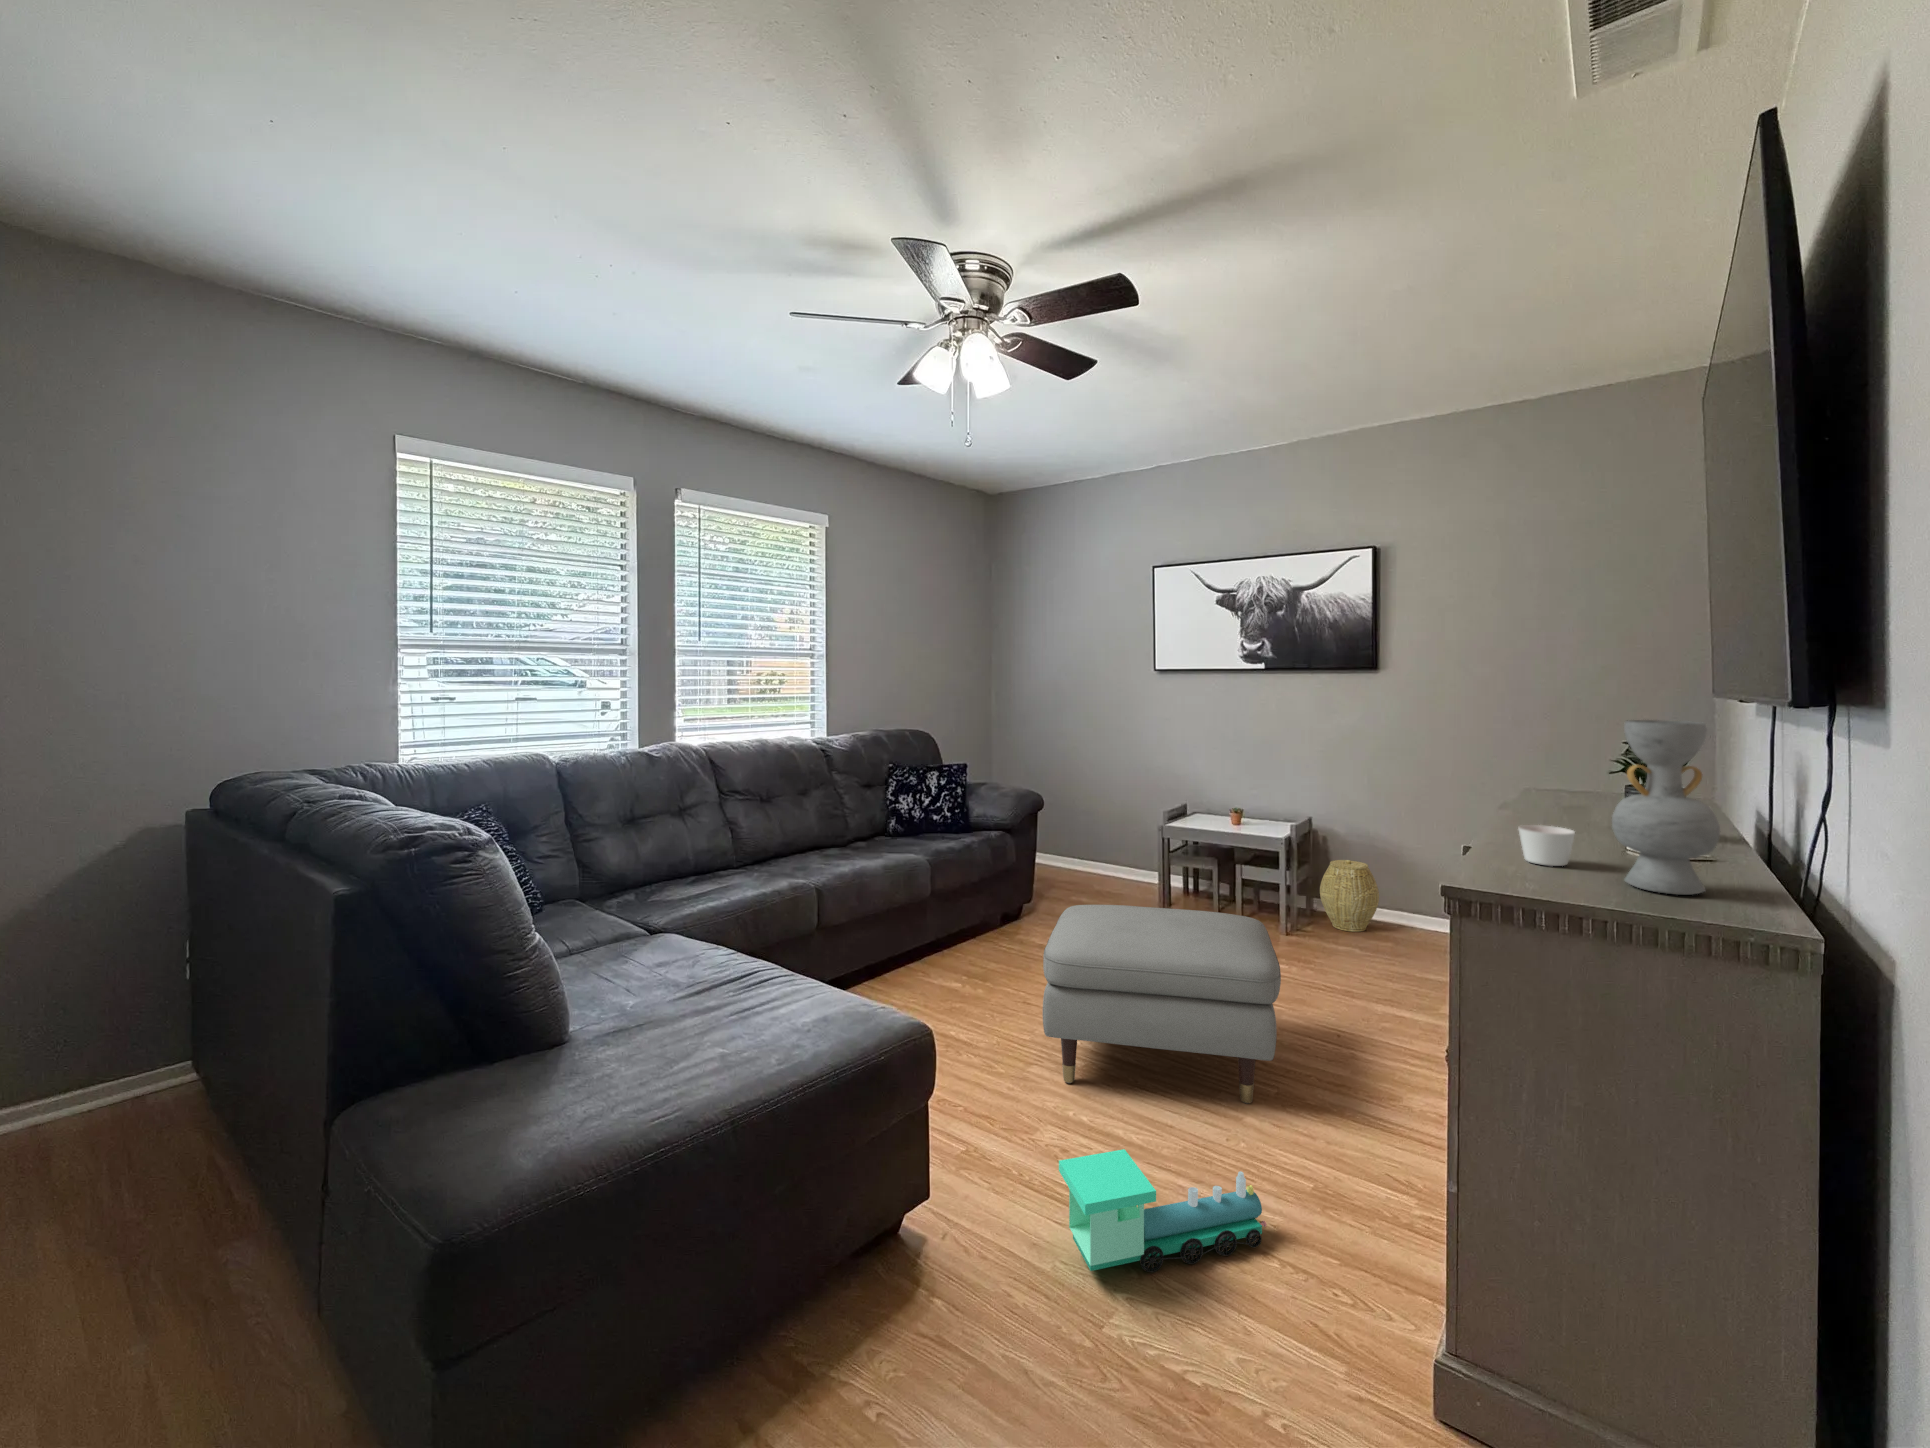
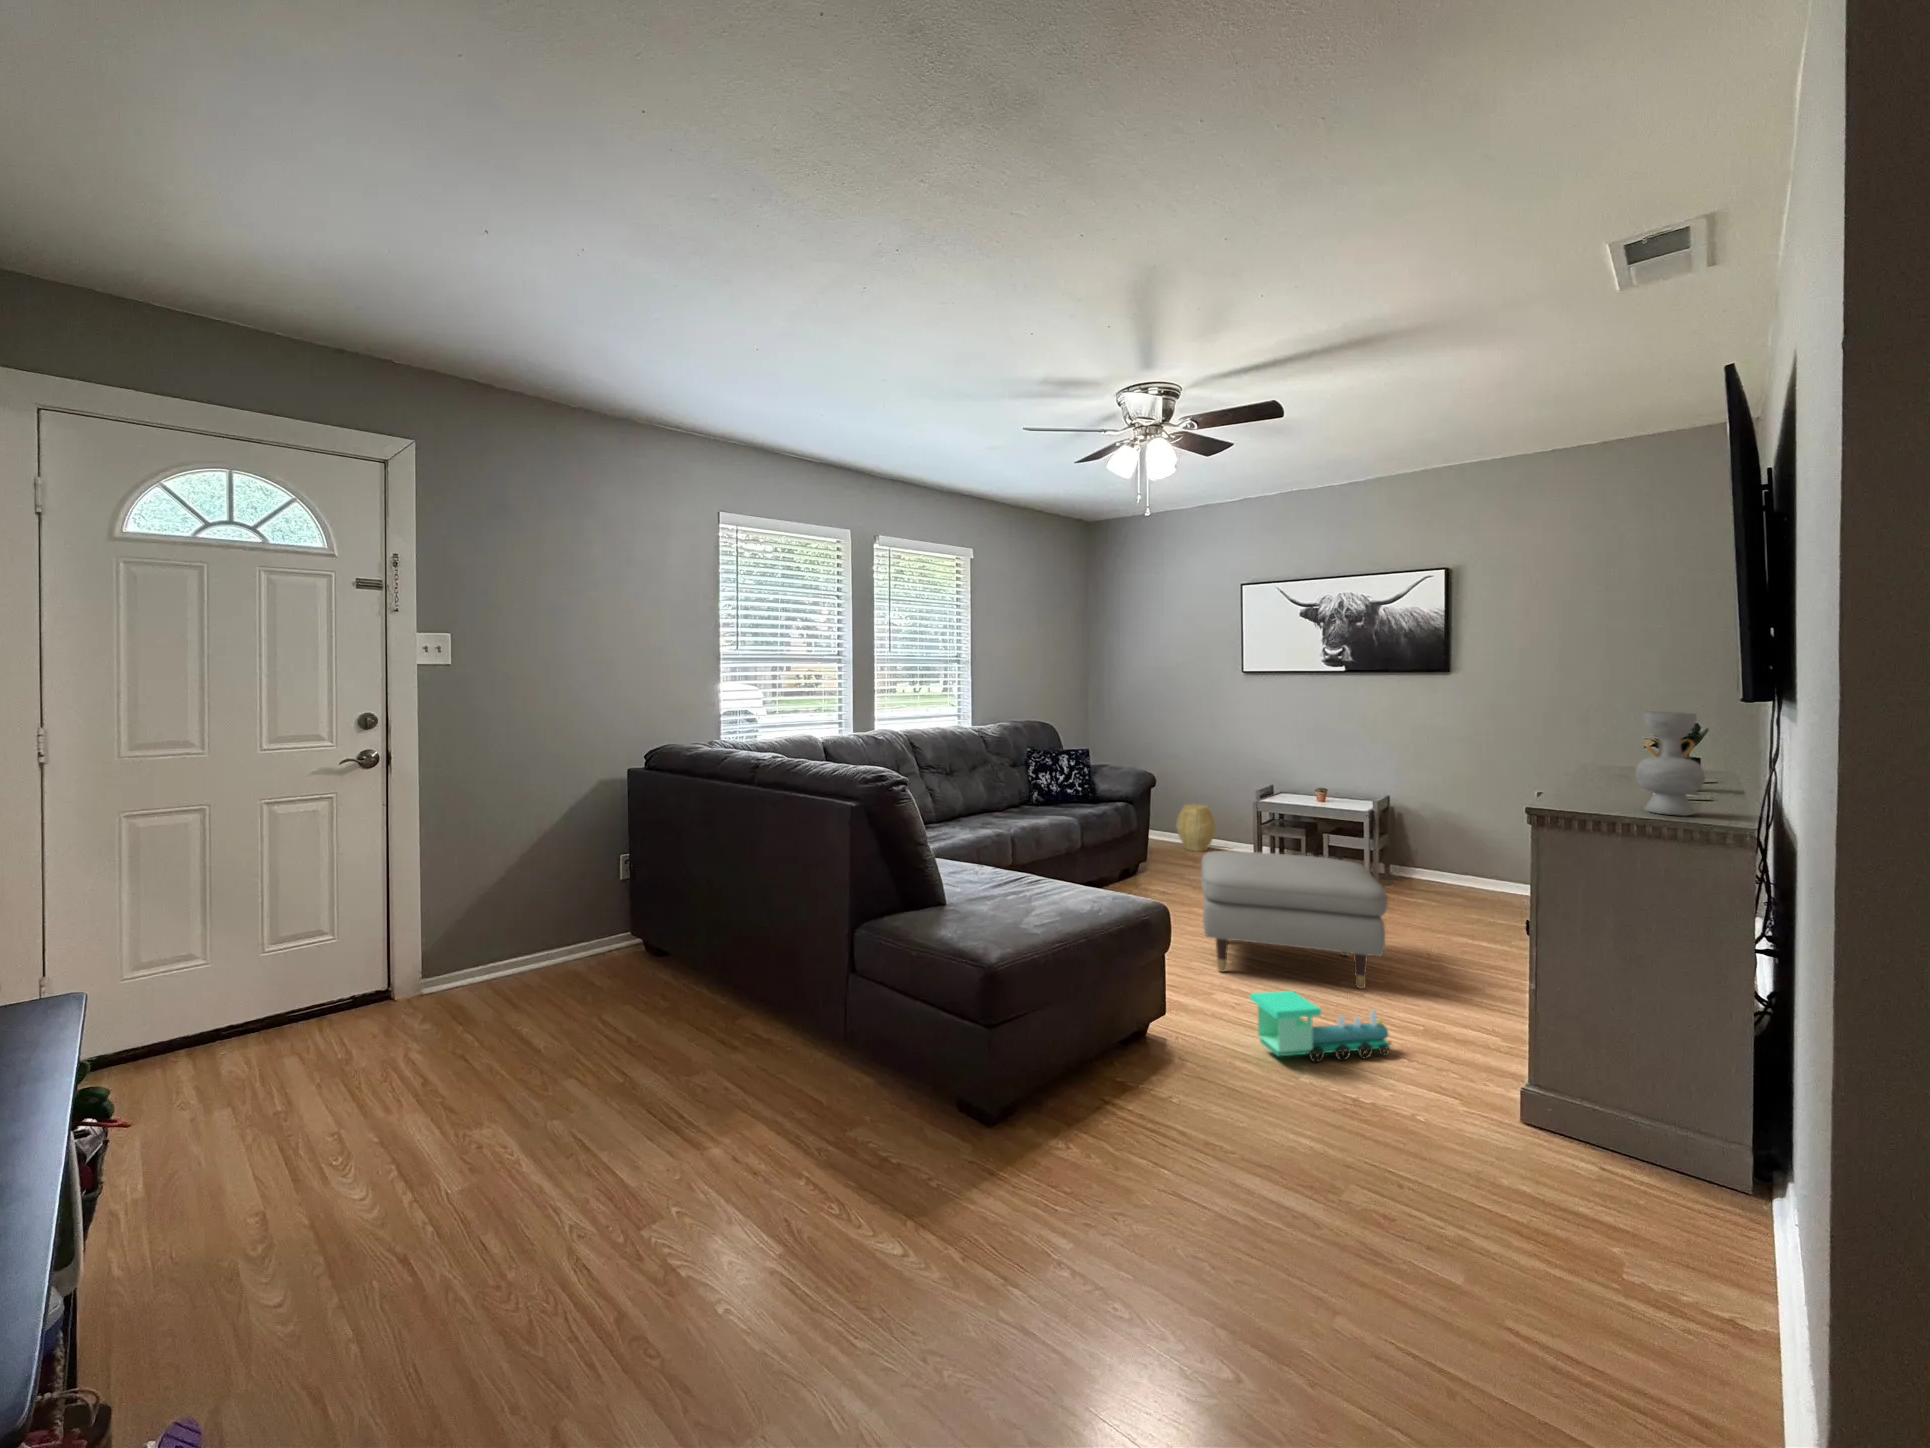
candle: present [1518,825,1575,866] -> none [1574,779,1613,803]
woven basket: present [1320,860,1379,932] -> present [1176,804,1216,851]

